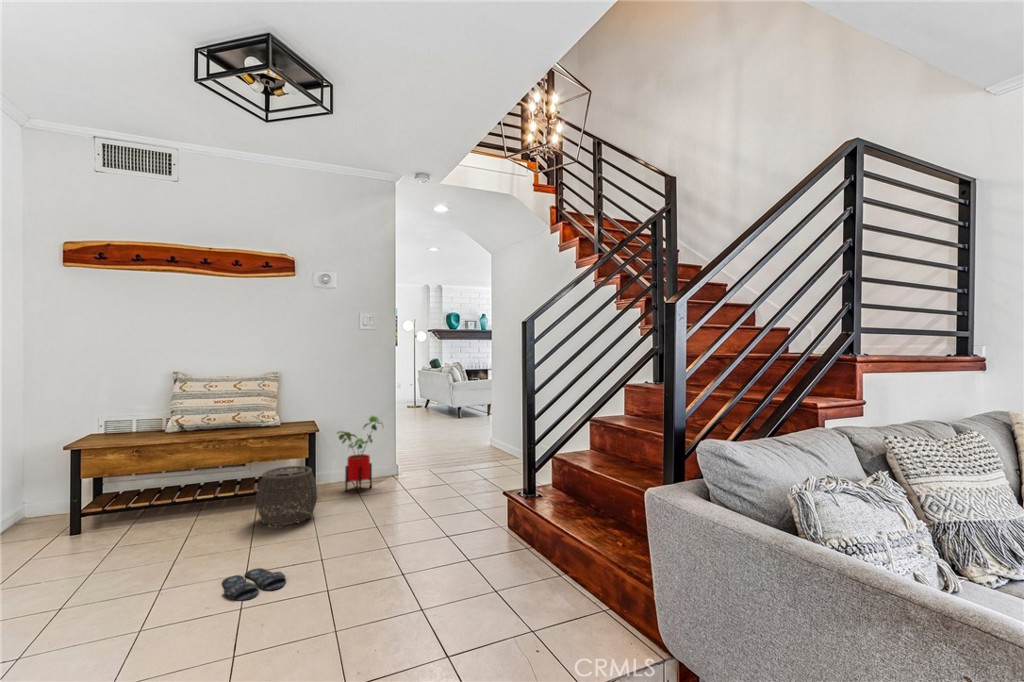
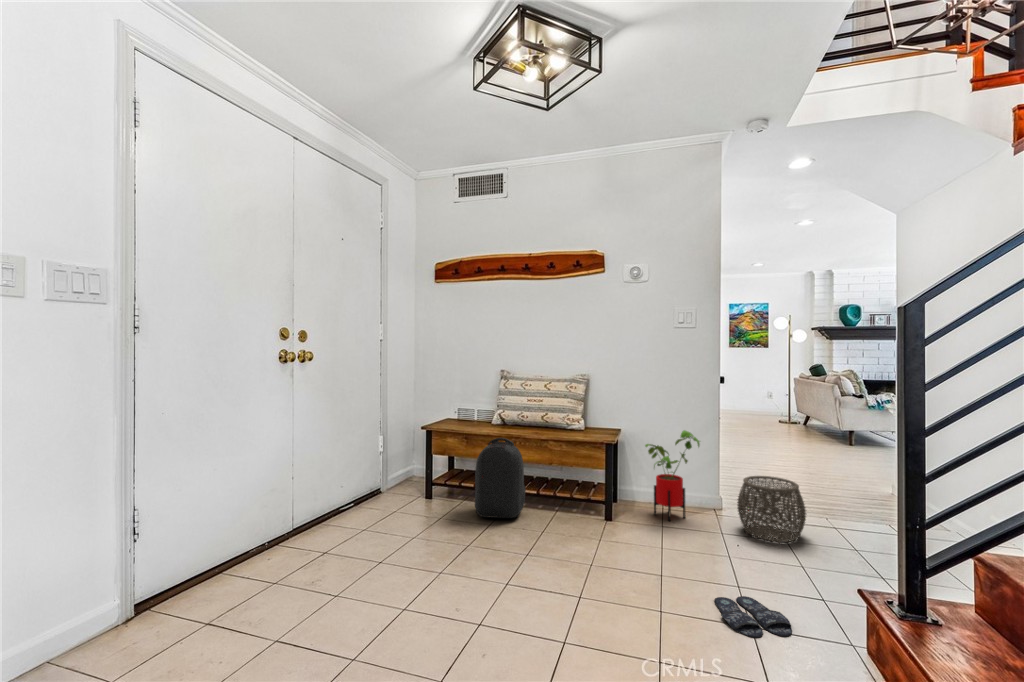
backpack: none [158,444,221,530] -> present [475,438,526,518]
woven basket: present [256,466,318,526] -> present [737,476,806,542]
slippers: present [223,568,286,601] -> present [714,596,792,638]

